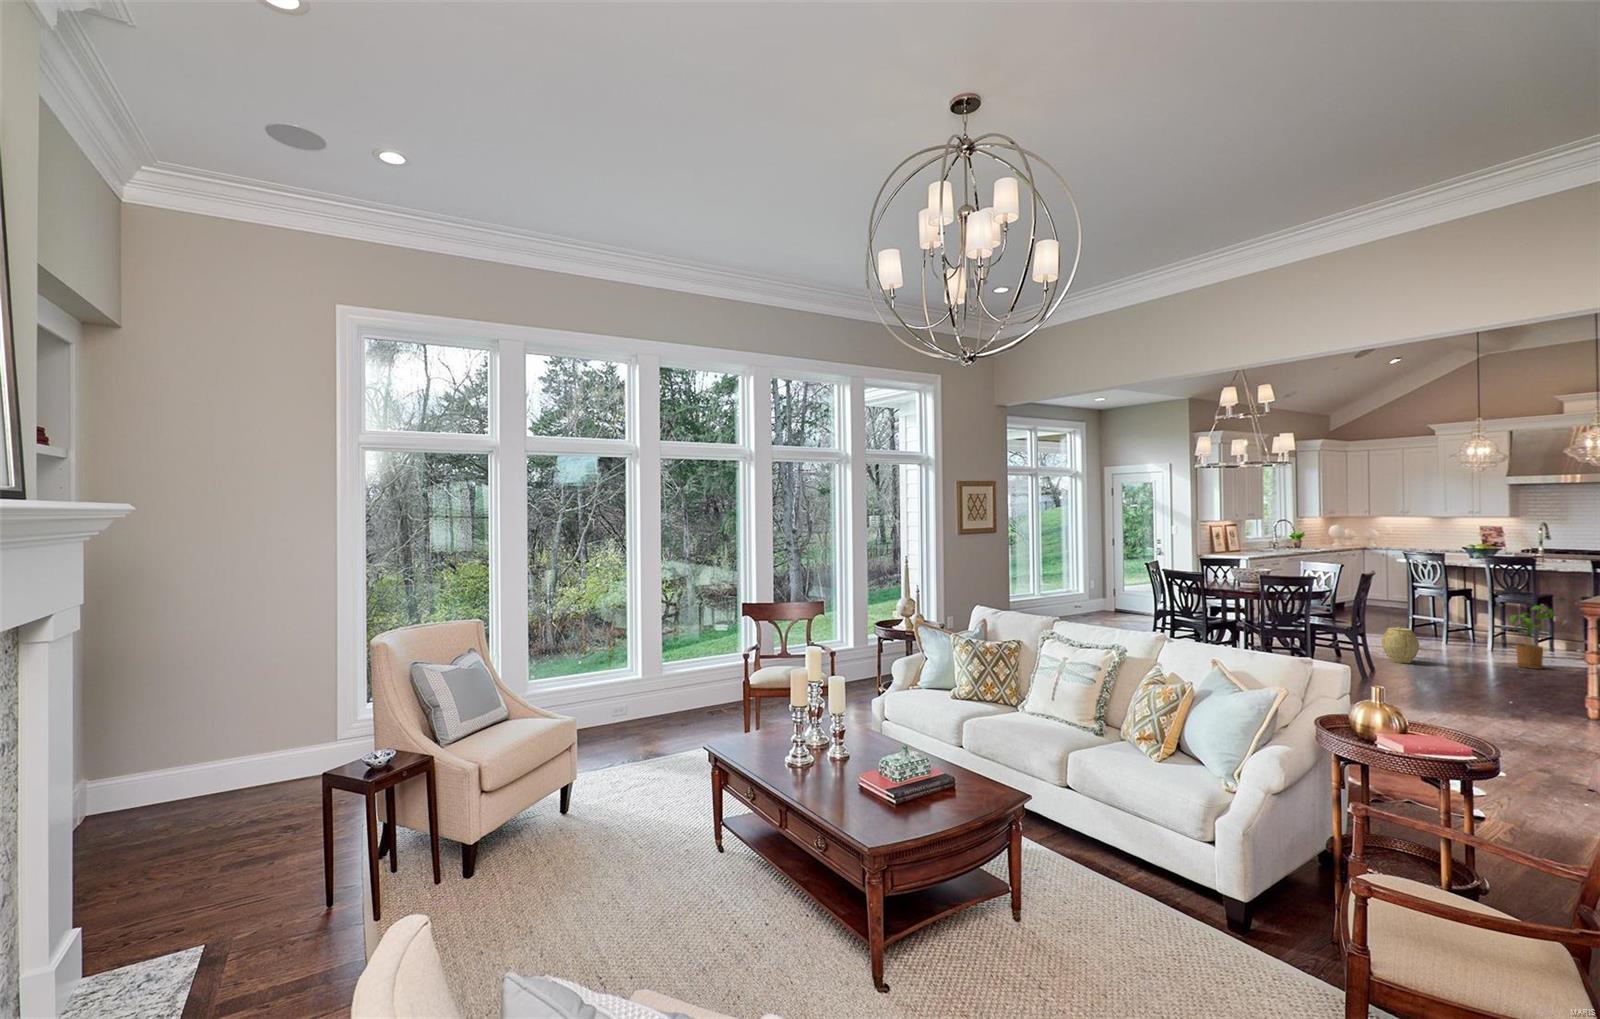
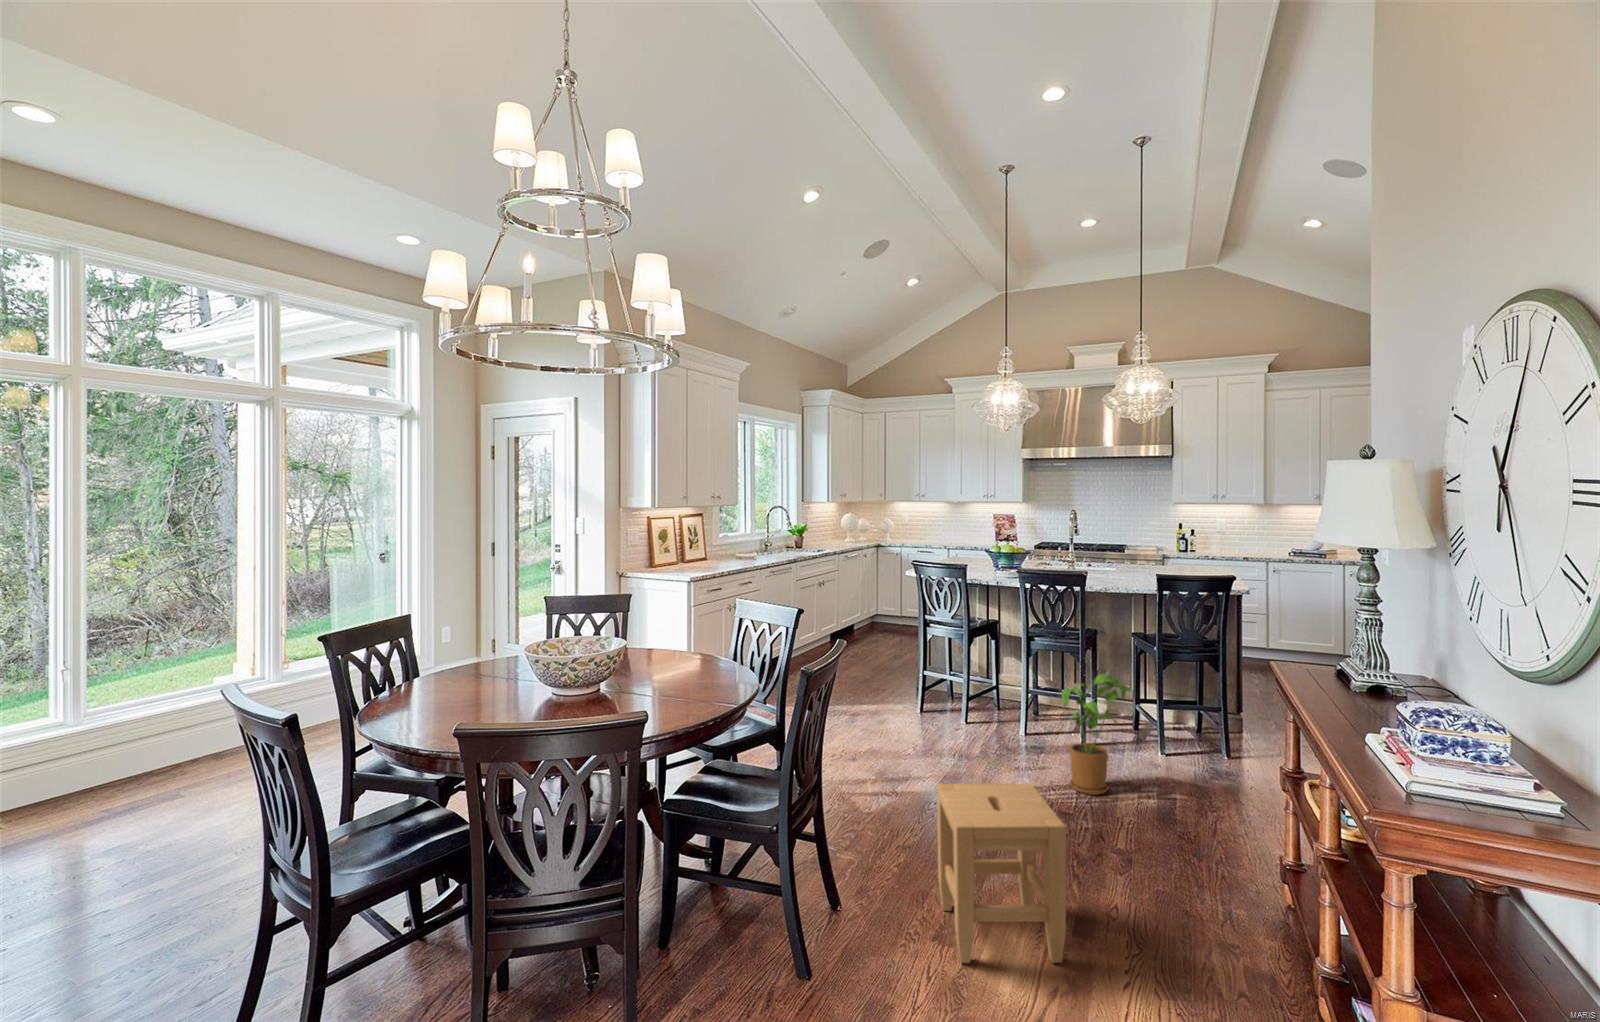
woven basket: present [1382,627,1419,663] -> none [872,737,932,819]
stool: none [1422,628,1487,690] -> present [937,783,1066,963]

